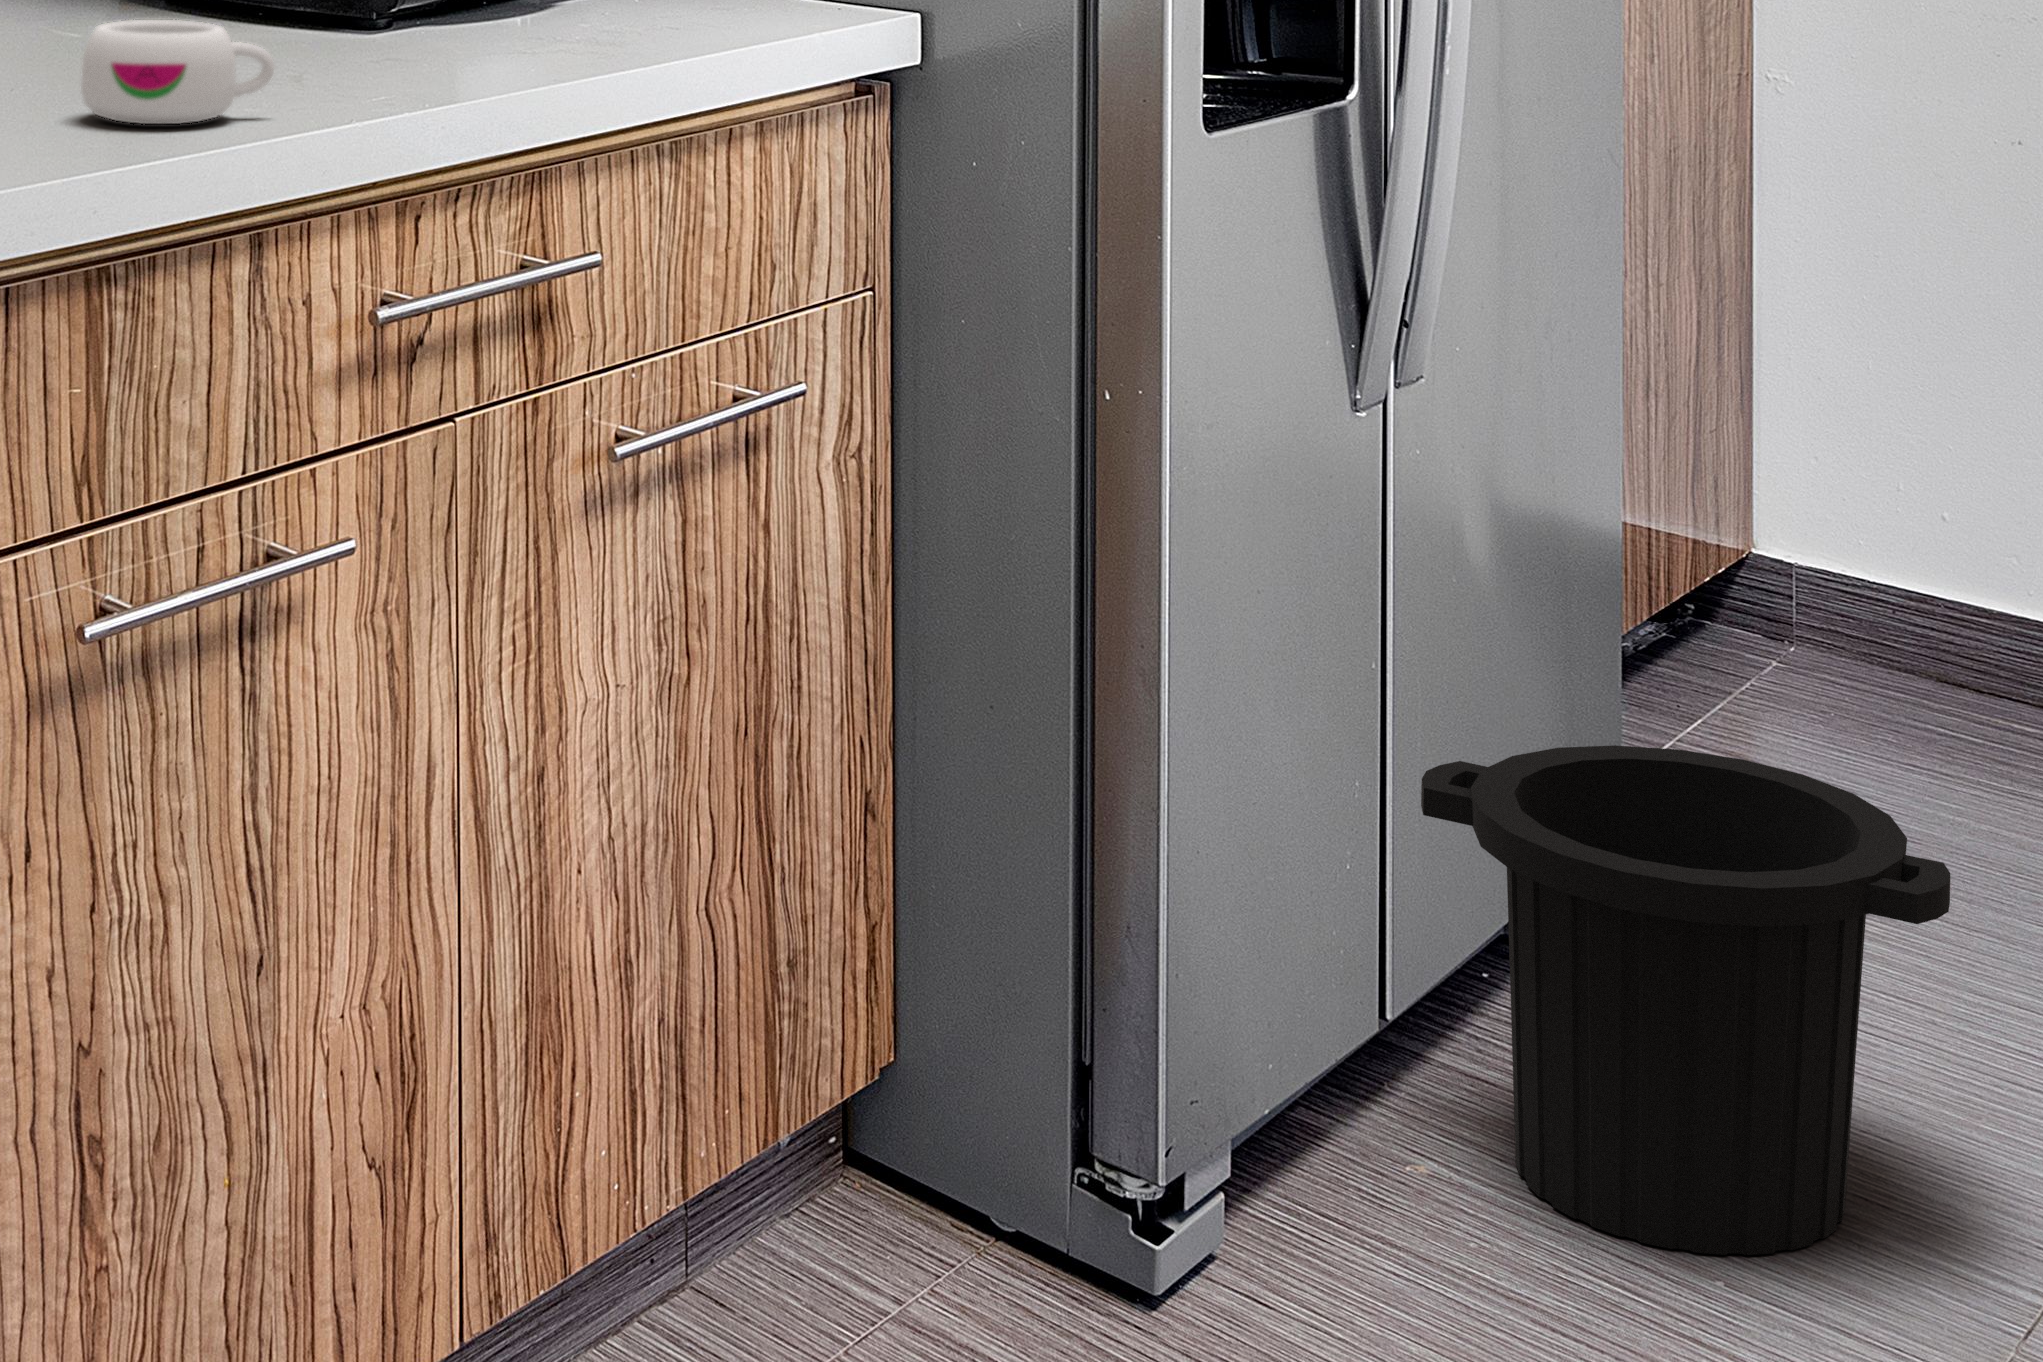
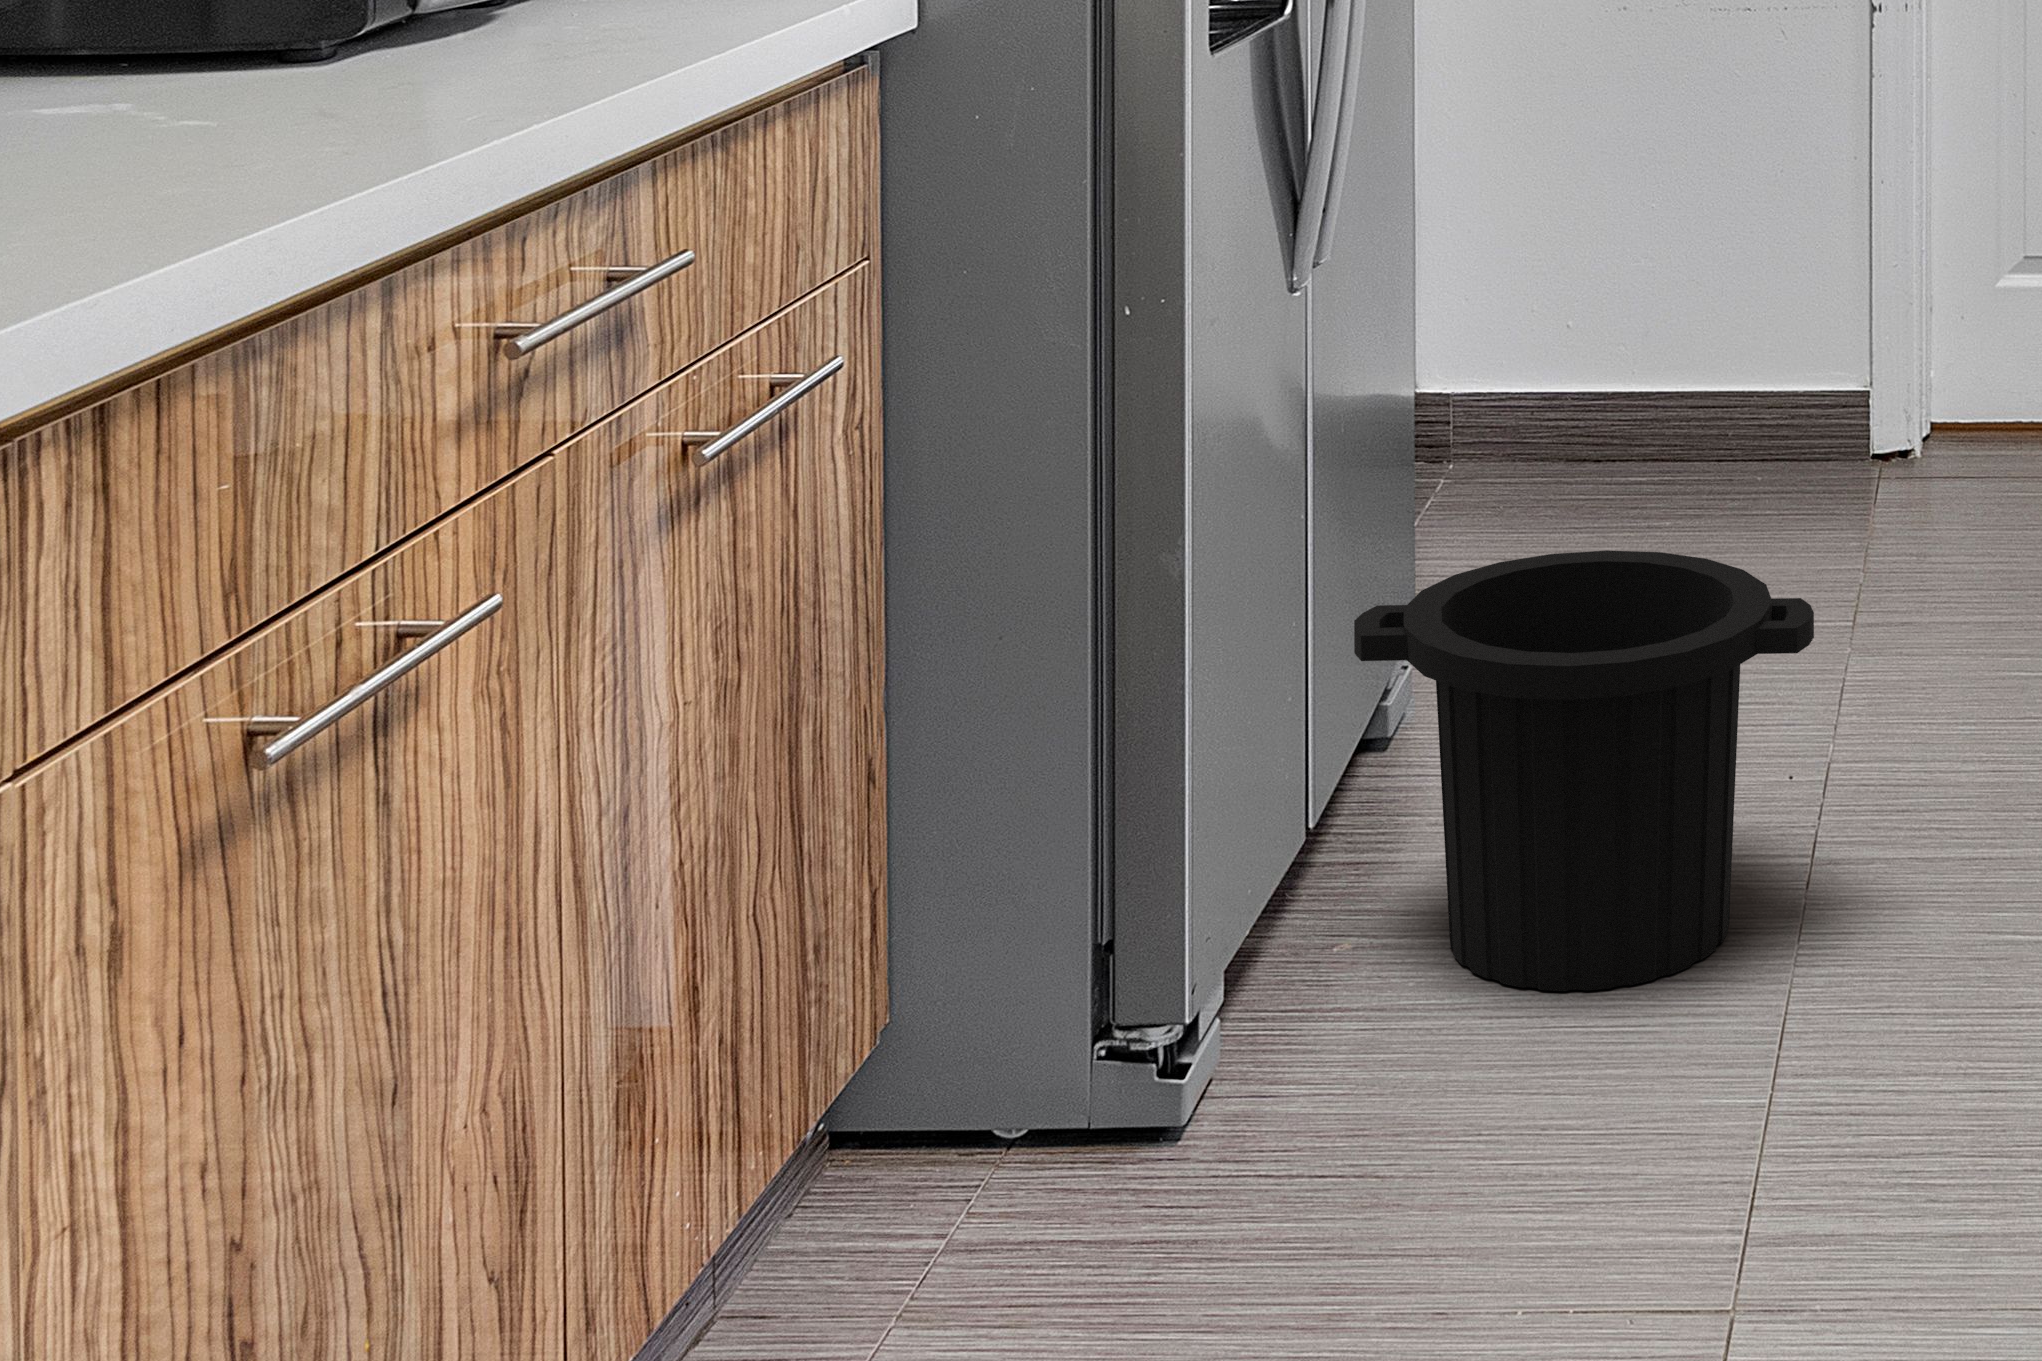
mug: present [81,20,274,124] -> none [81,47,329,171]

